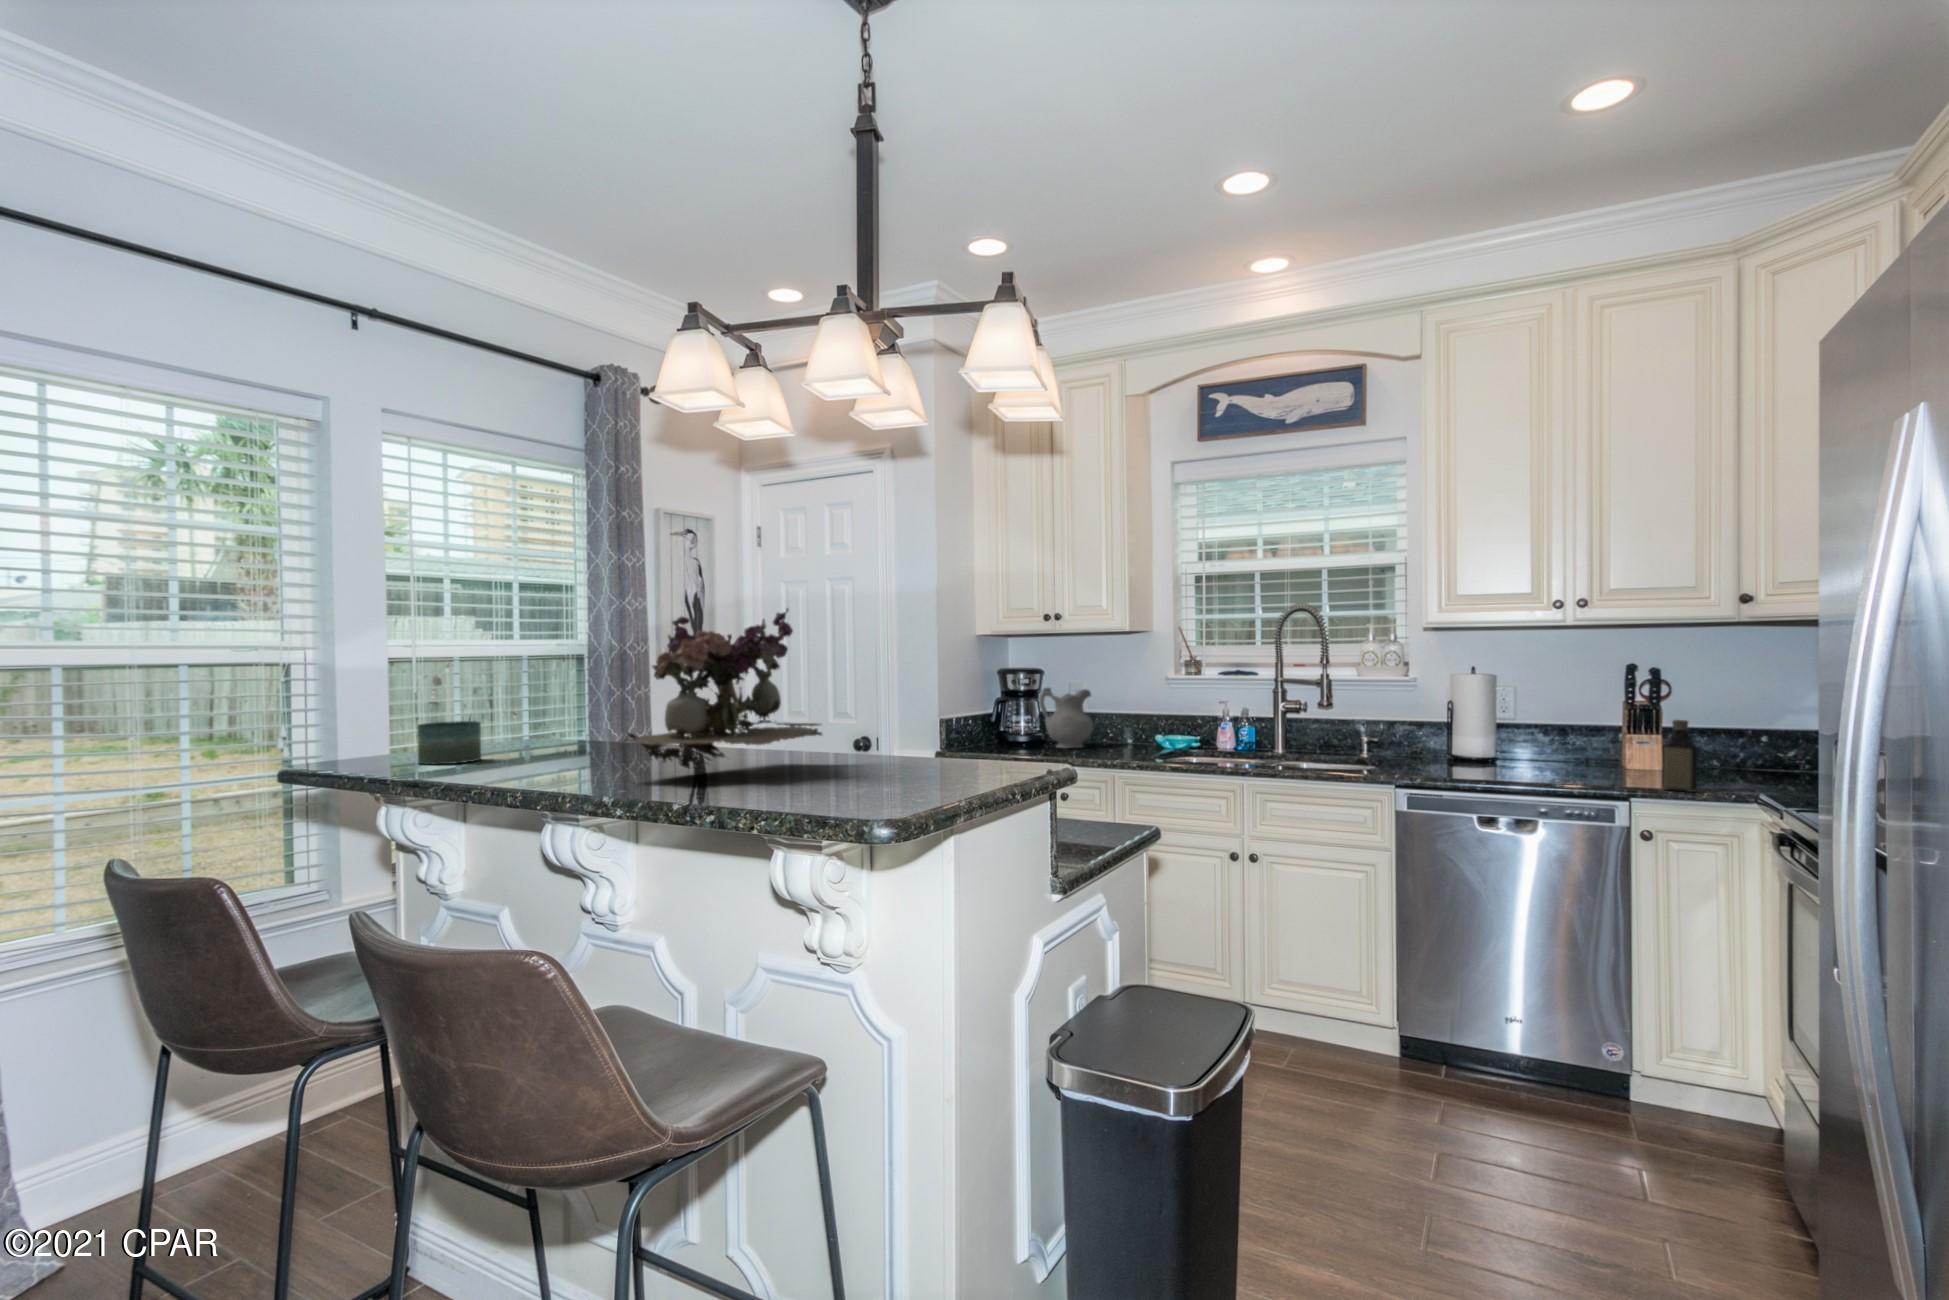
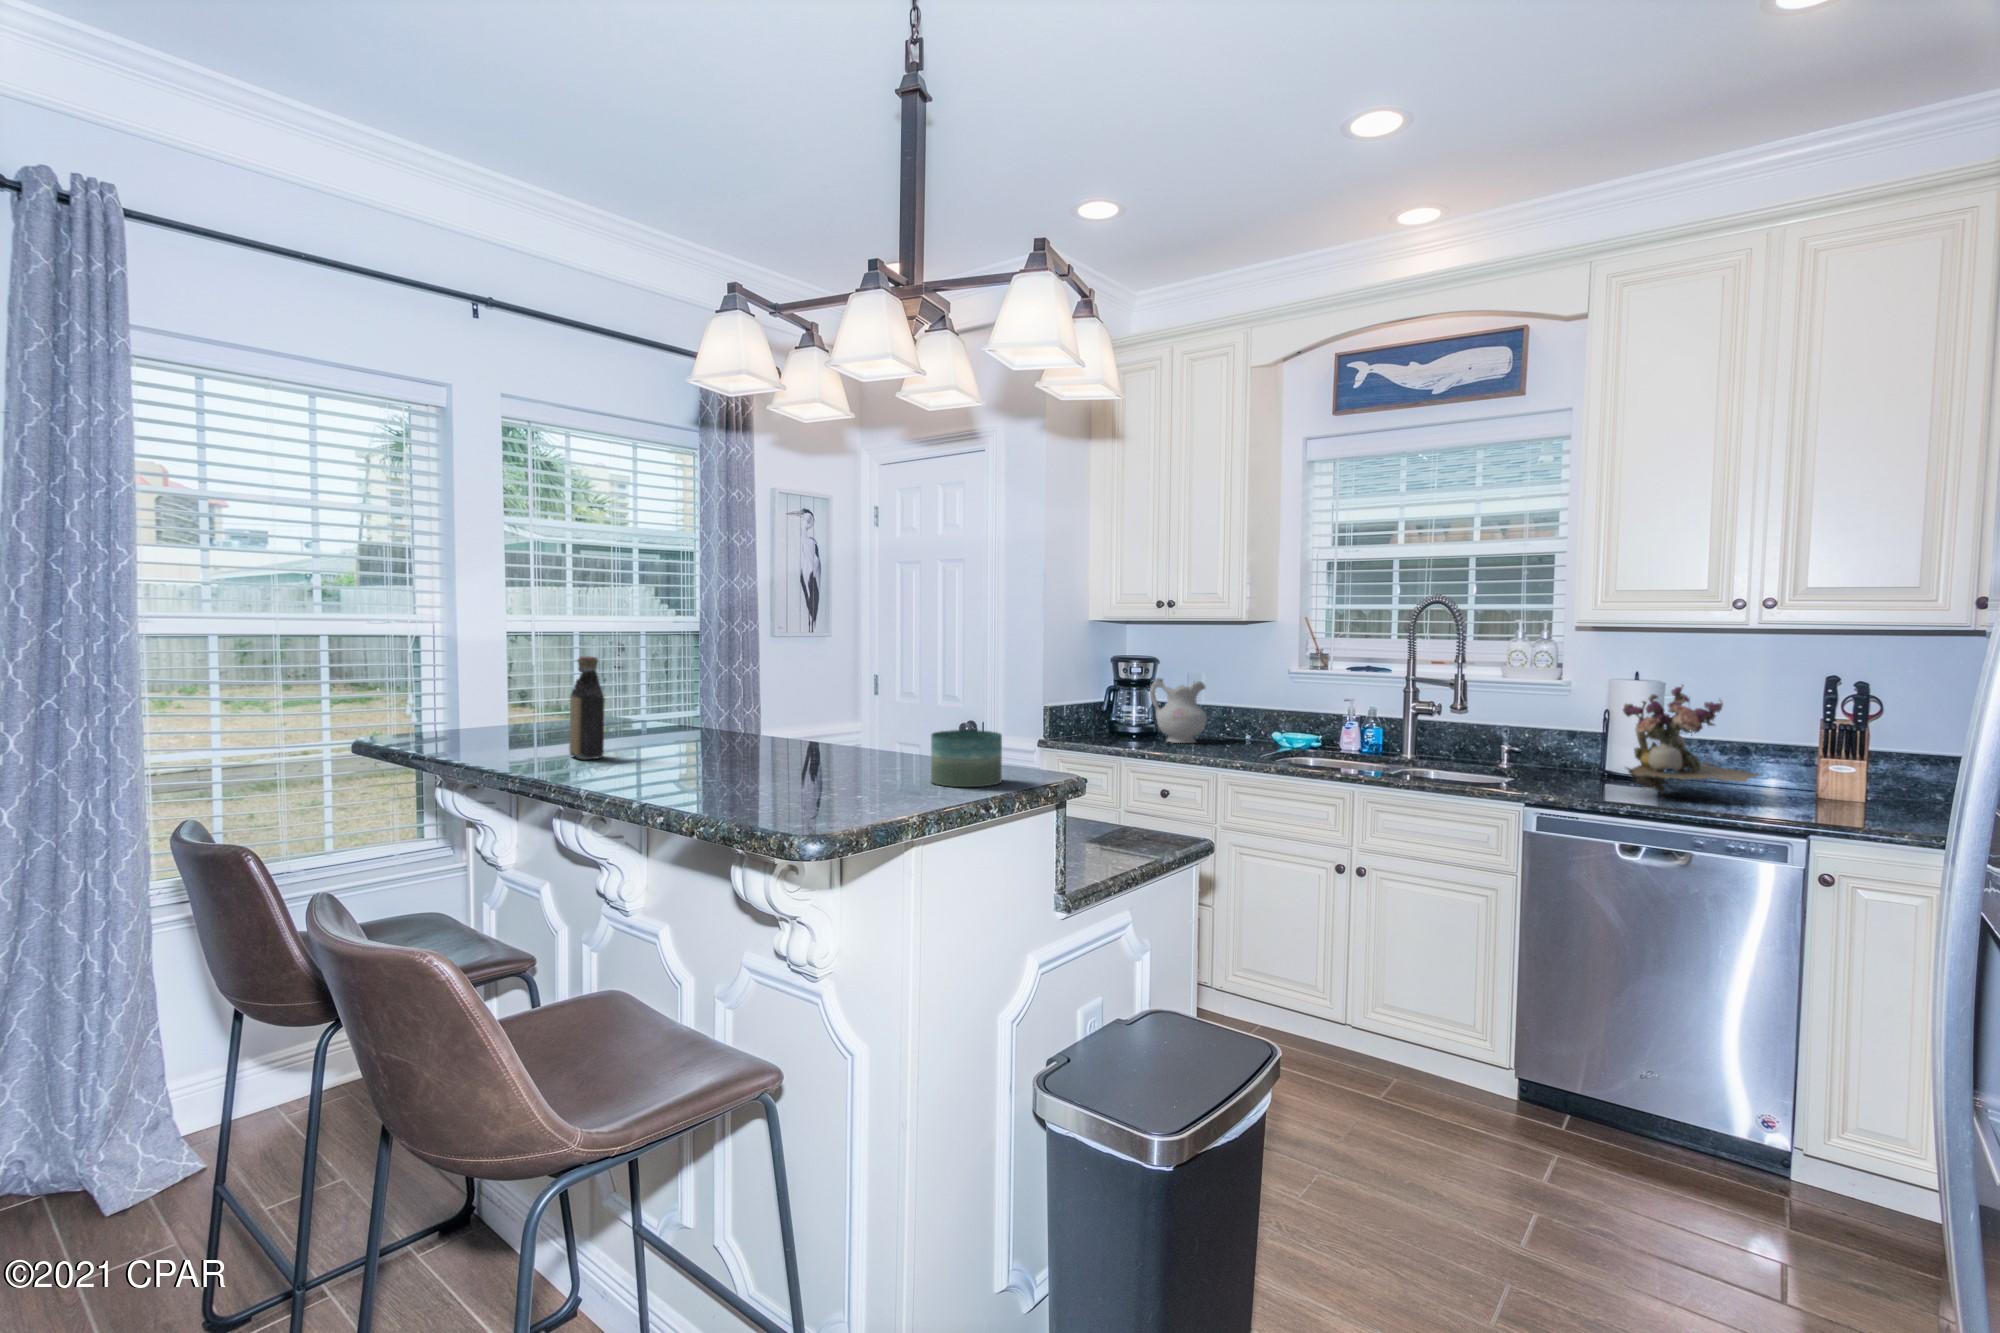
flower arrangement: present [619,608,822,772] -> present [1623,685,1762,793]
bottle: present [1662,720,1697,792] -> present [569,657,605,760]
candle: present [417,721,481,764] -> present [931,730,1002,787]

